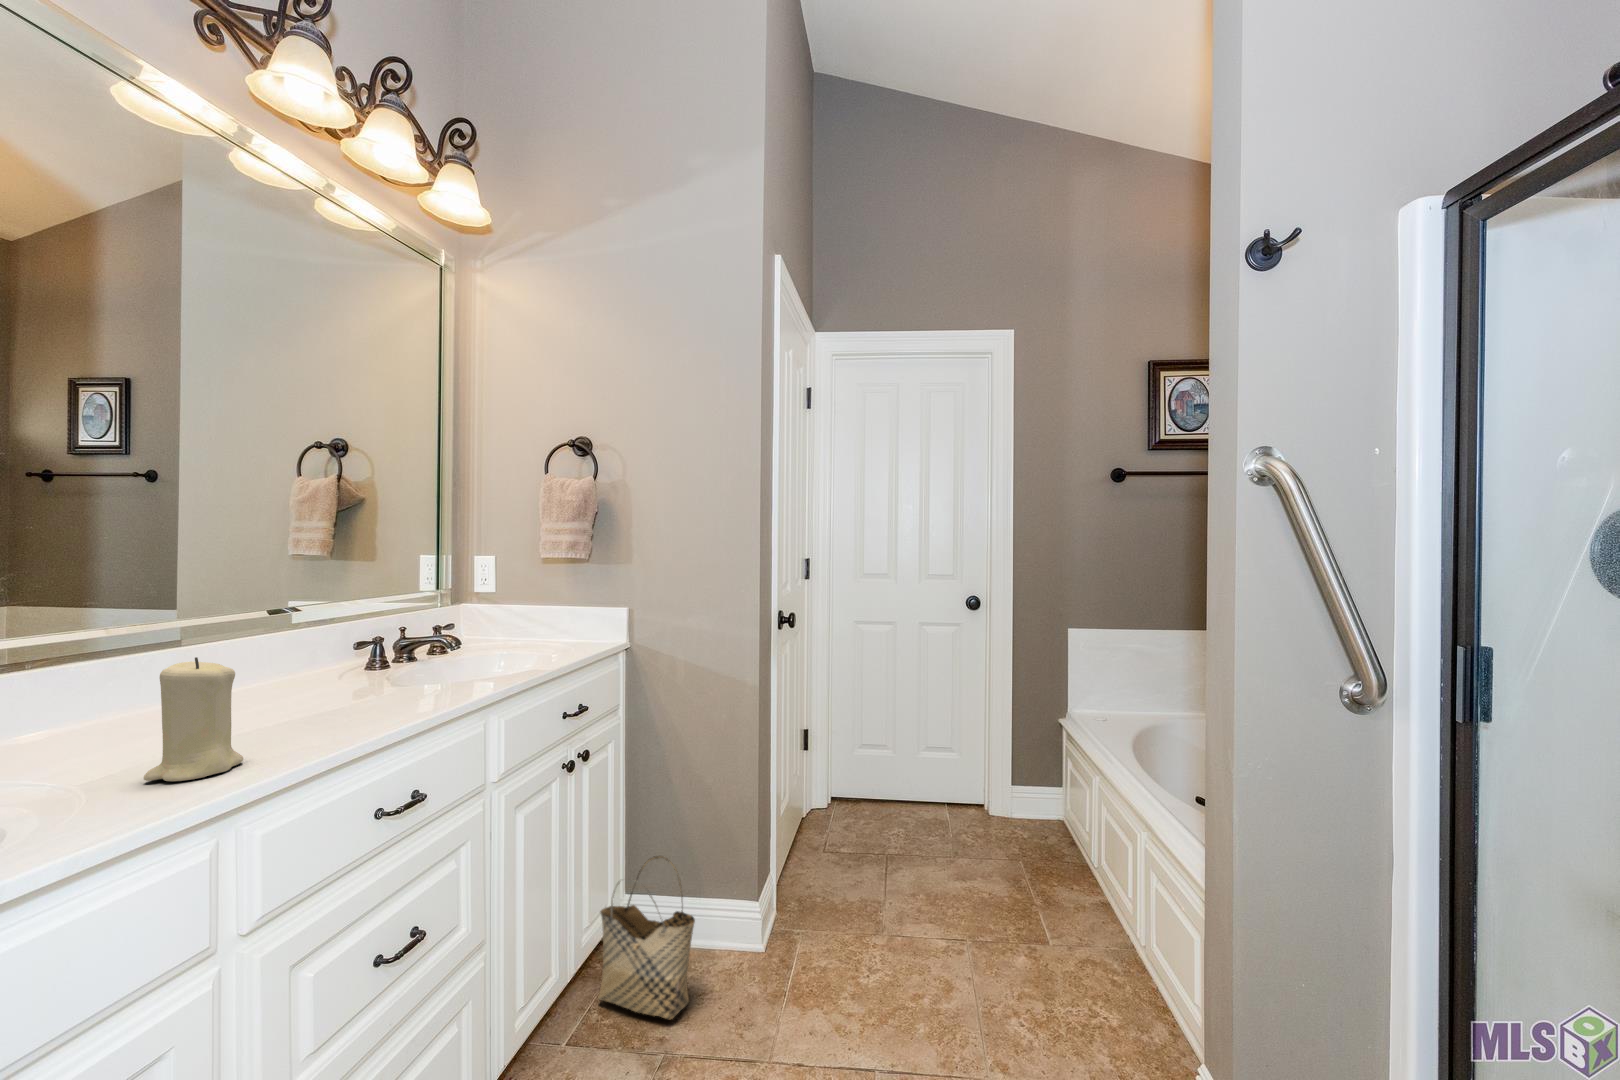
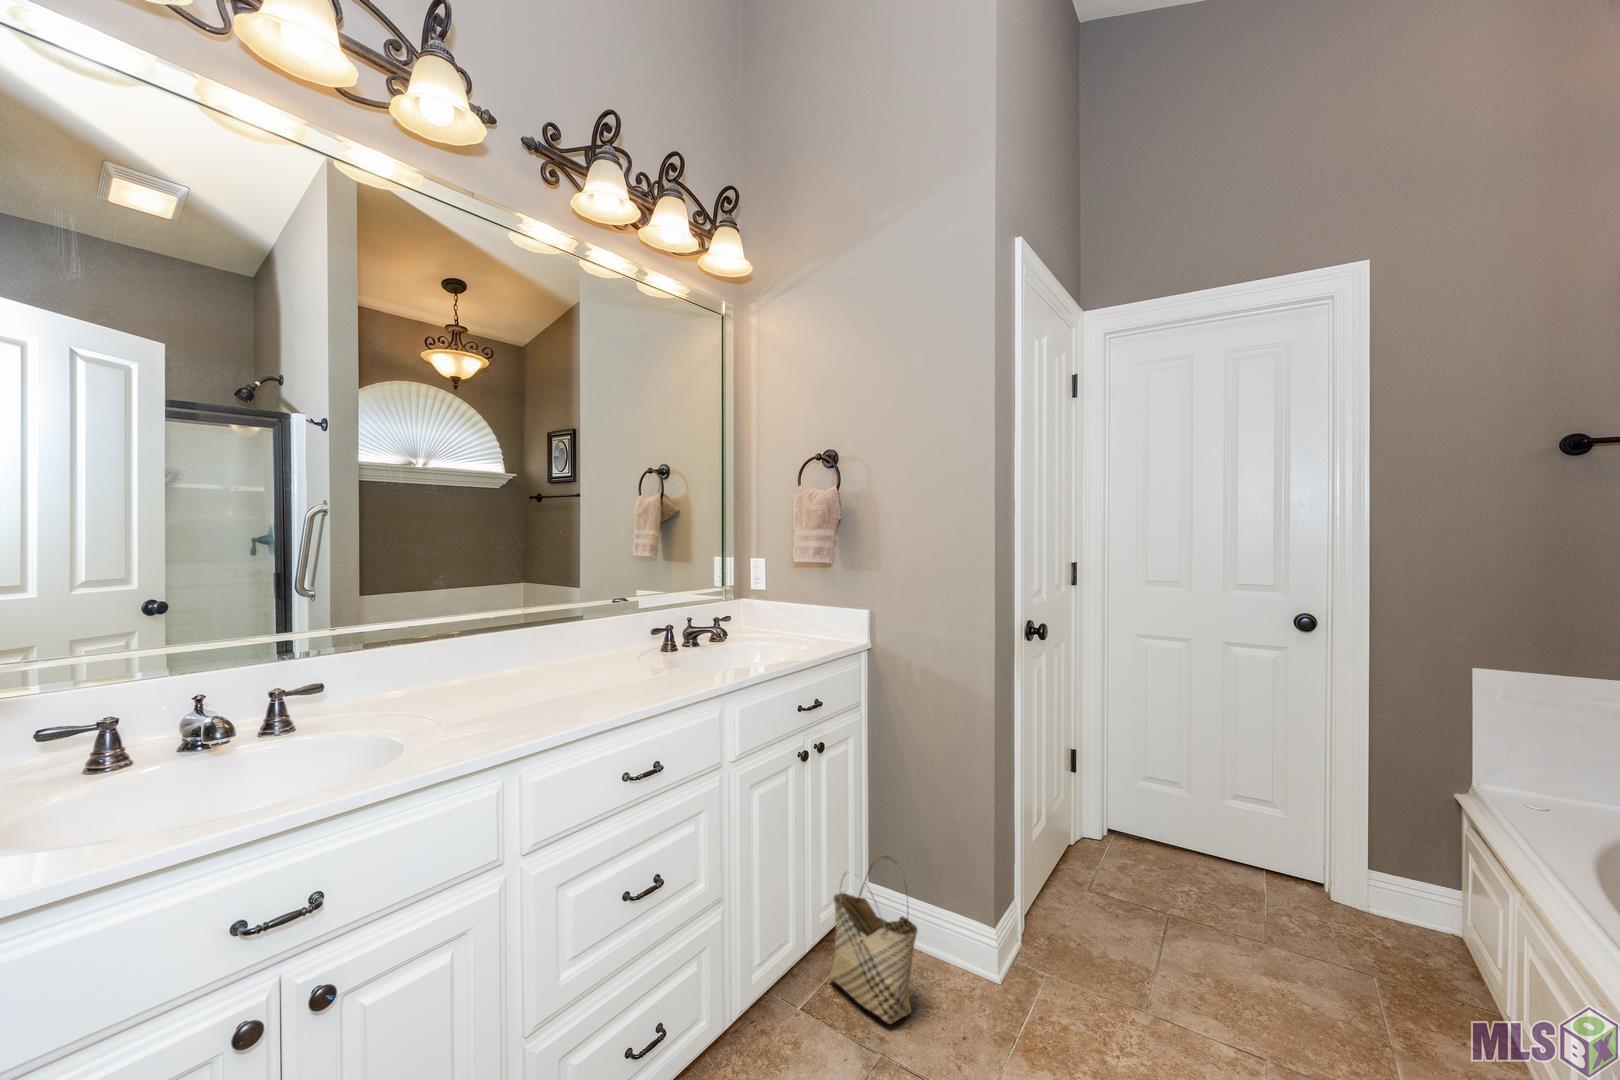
candle: present [144,657,243,781] -> none [449,638,511,730]

